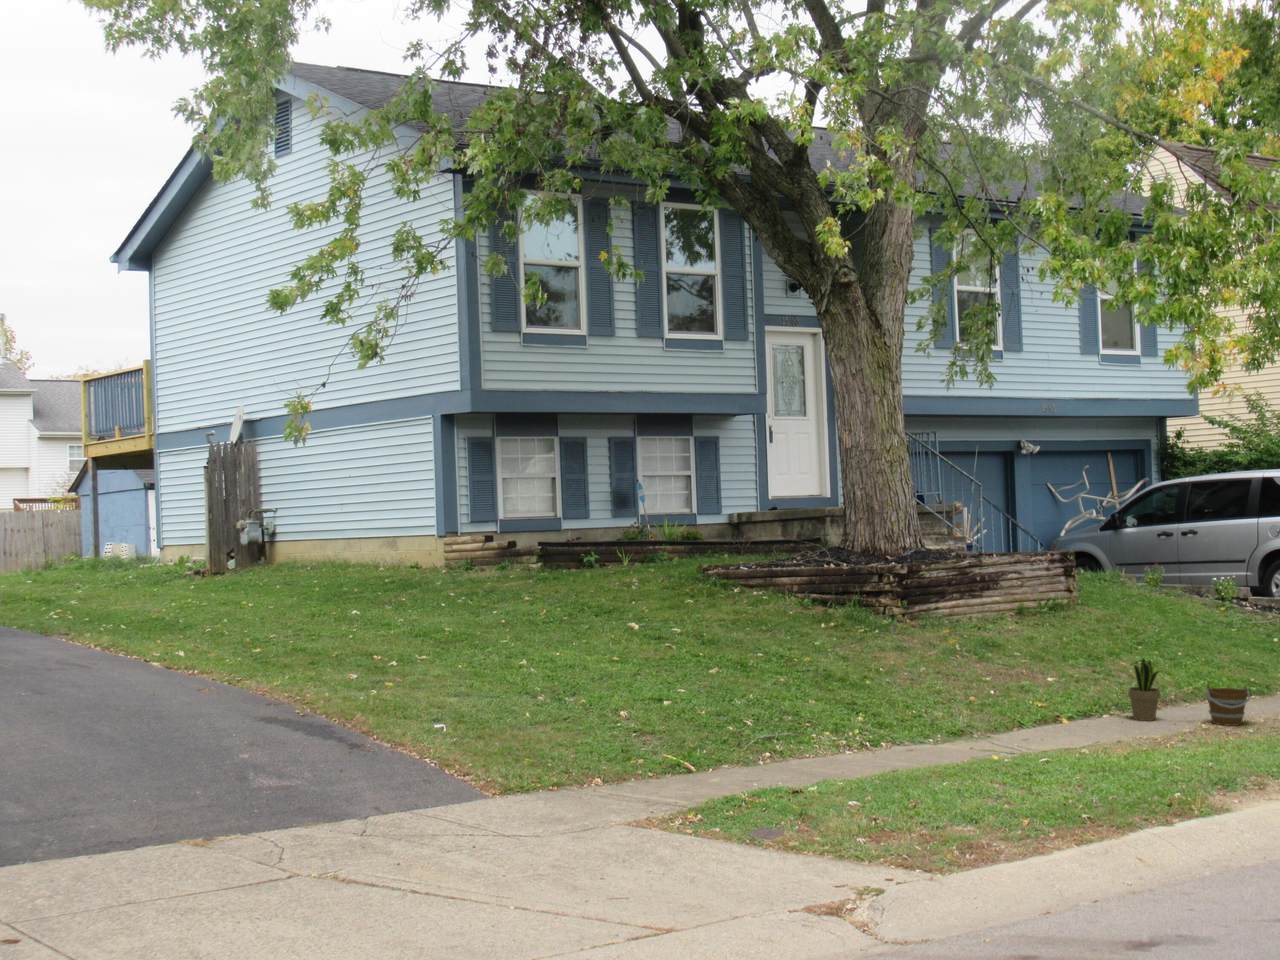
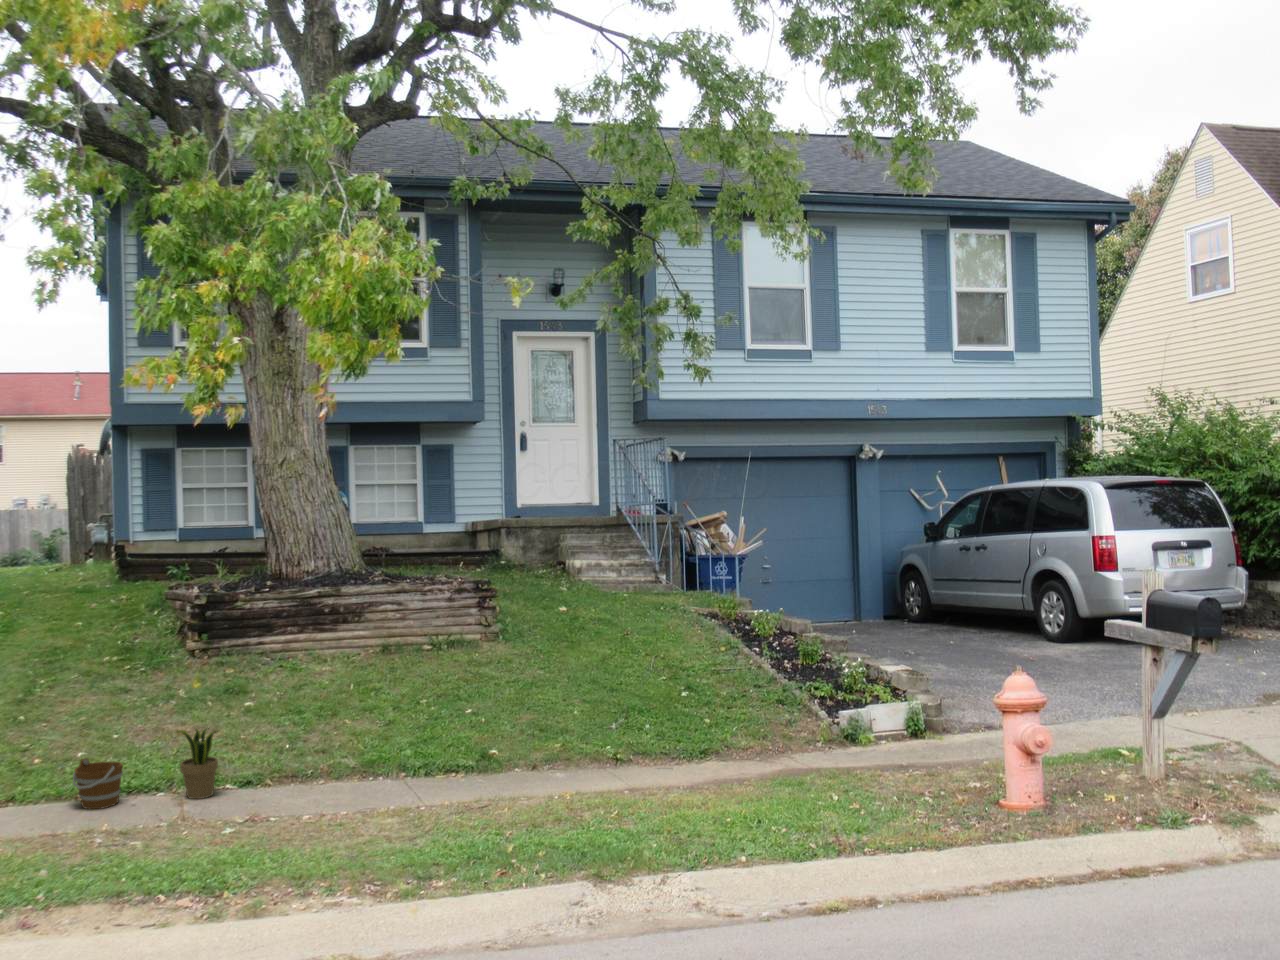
bucket: present [1206,685,1250,726] -> present [73,758,123,809]

